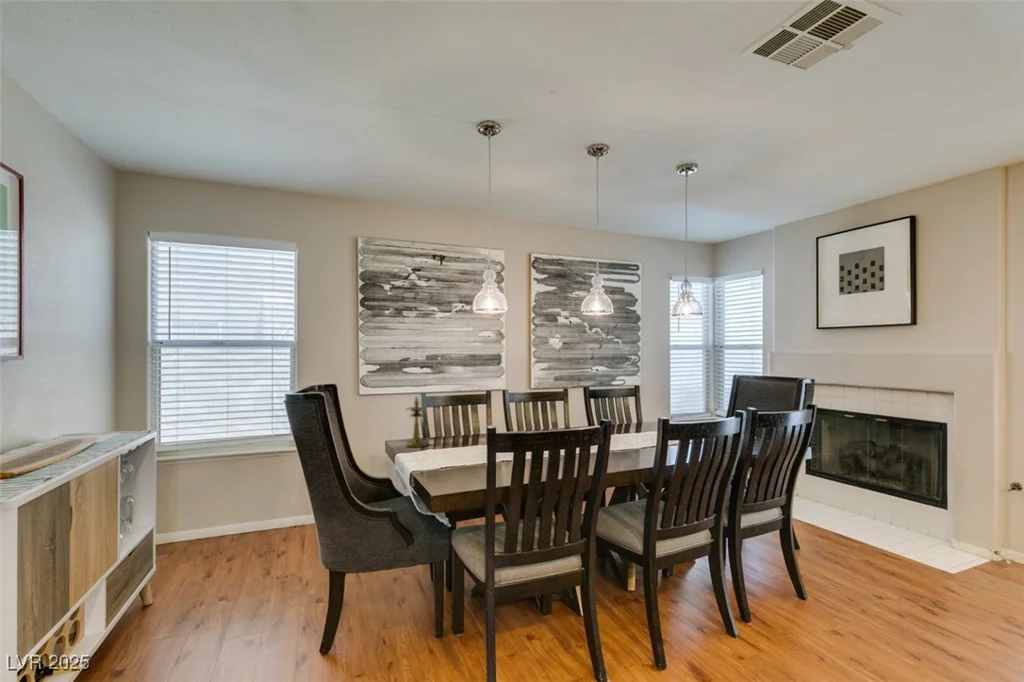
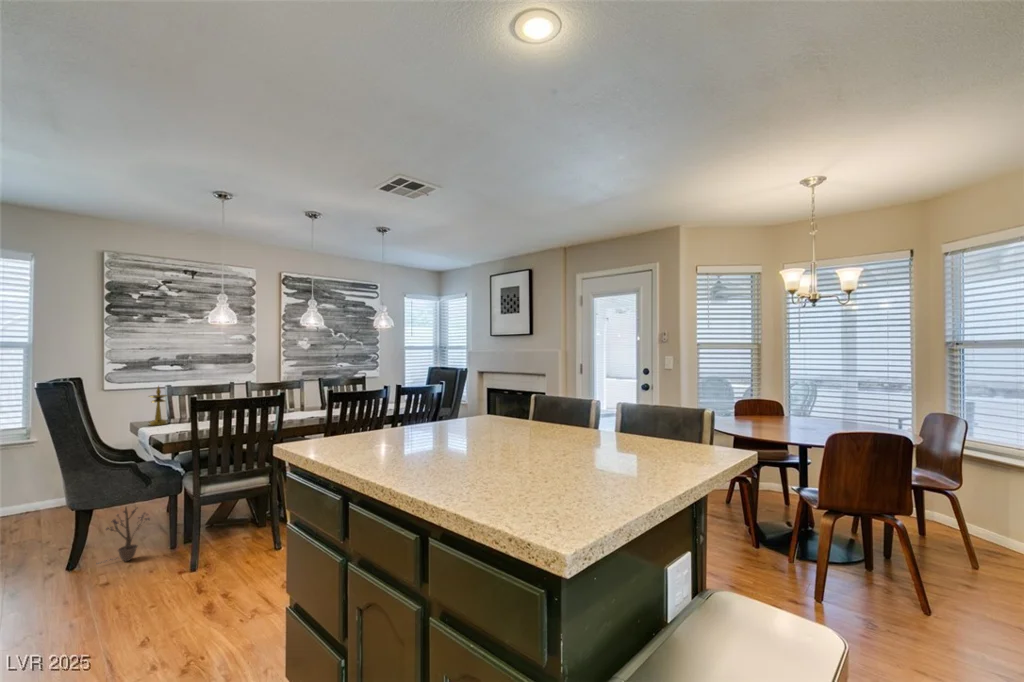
decorative plant: none [357,565,415,642] -> present [96,507,149,564]

